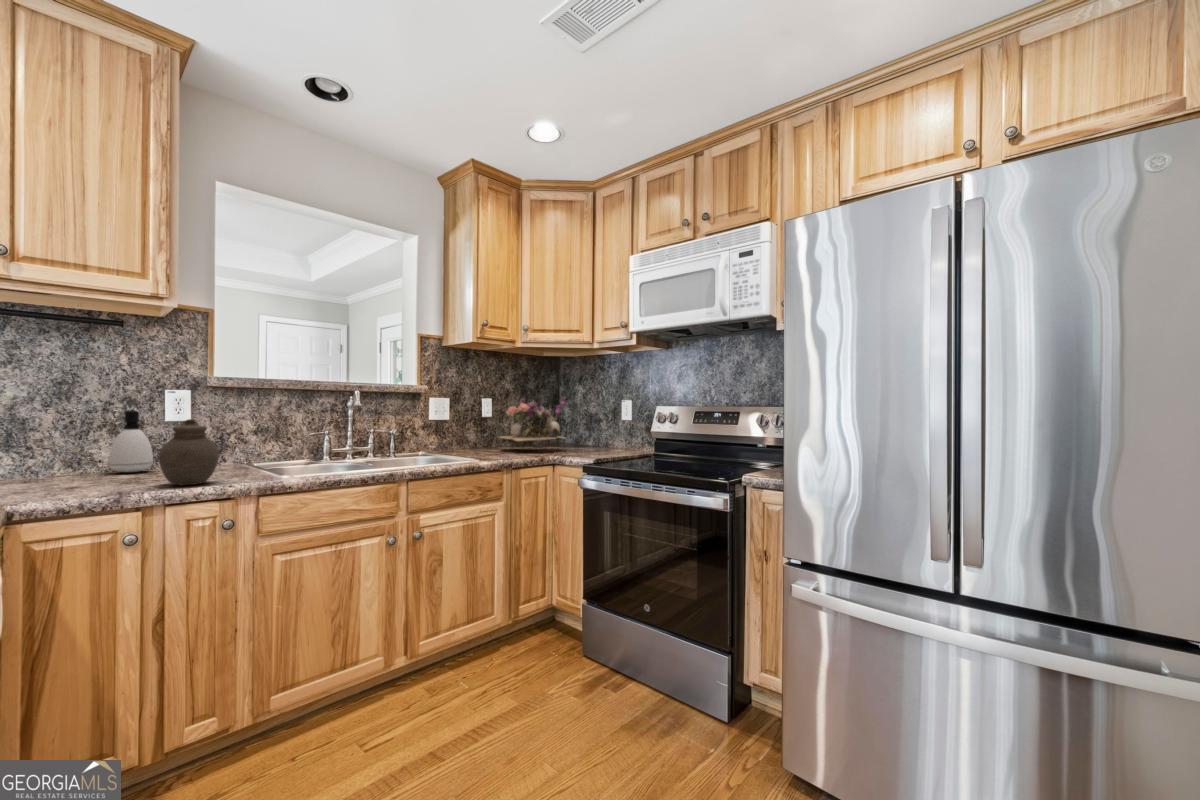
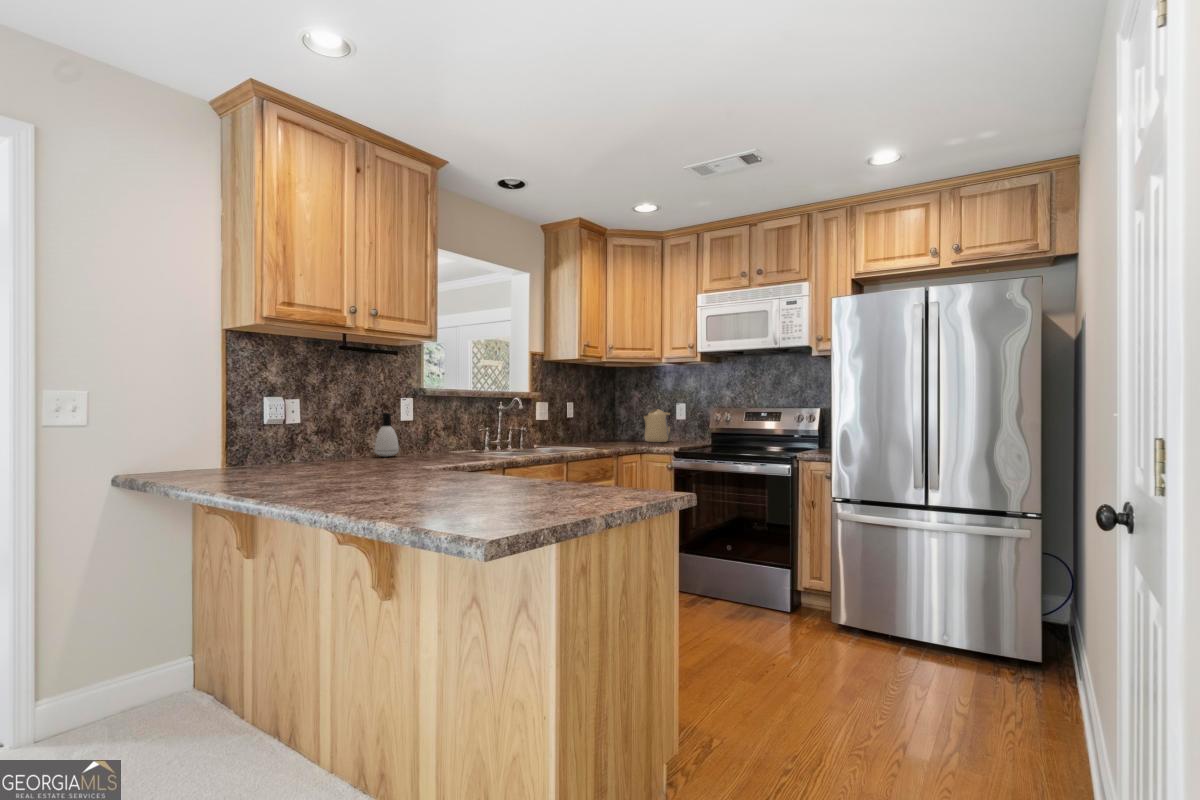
flower arrangement: present [500,397,567,448] -> none [581,400,638,443]
kettle: none [581,408,621,449] -> present [644,409,670,442]
jar: present [159,419,219,485] -> none [447,418,479,461]

